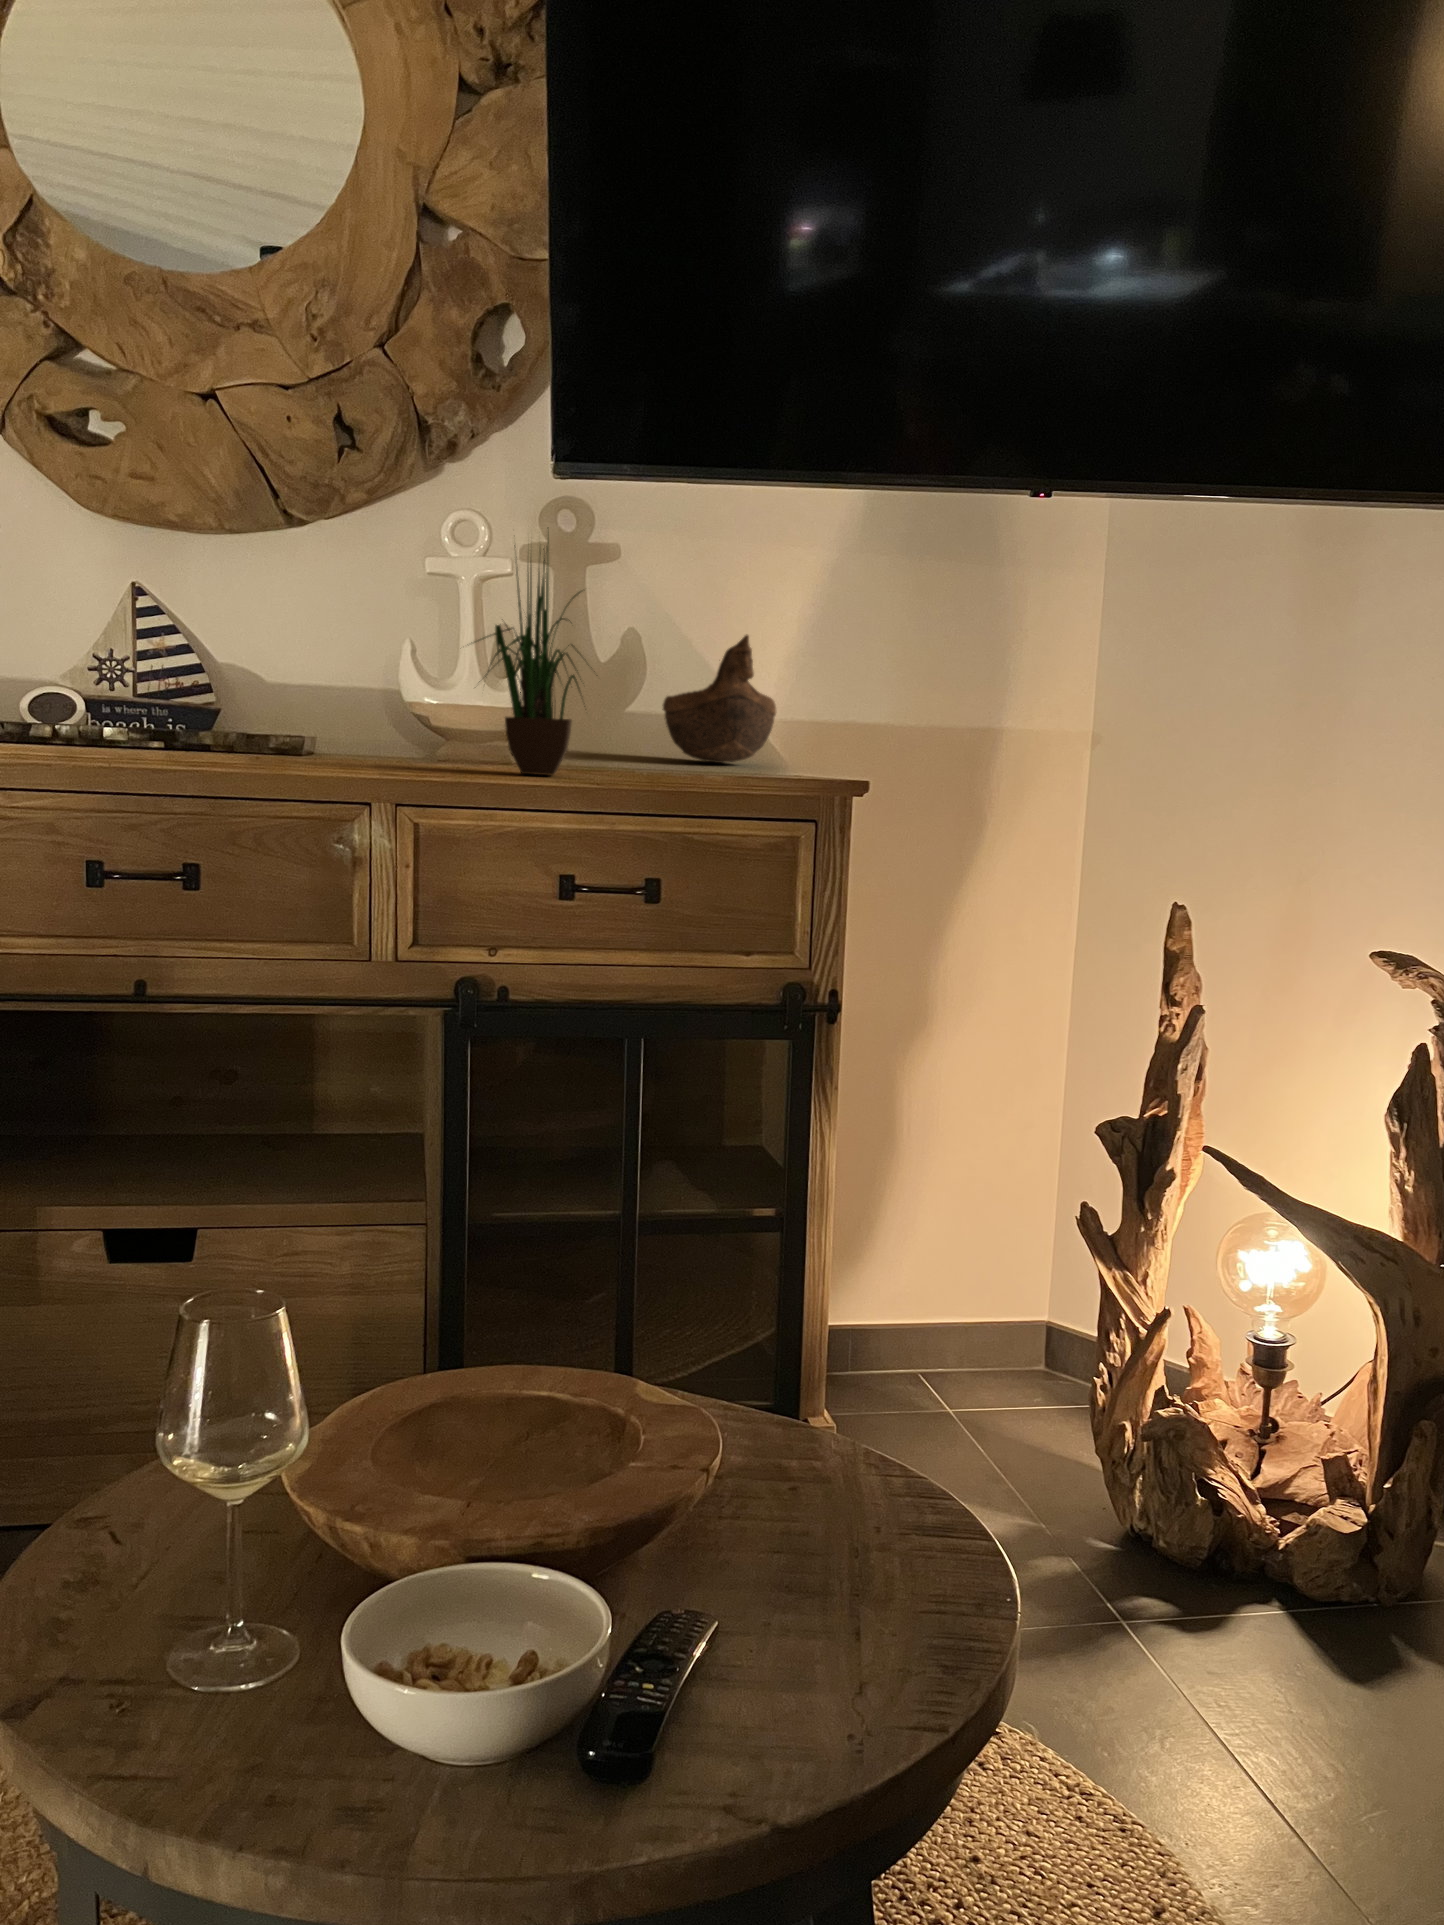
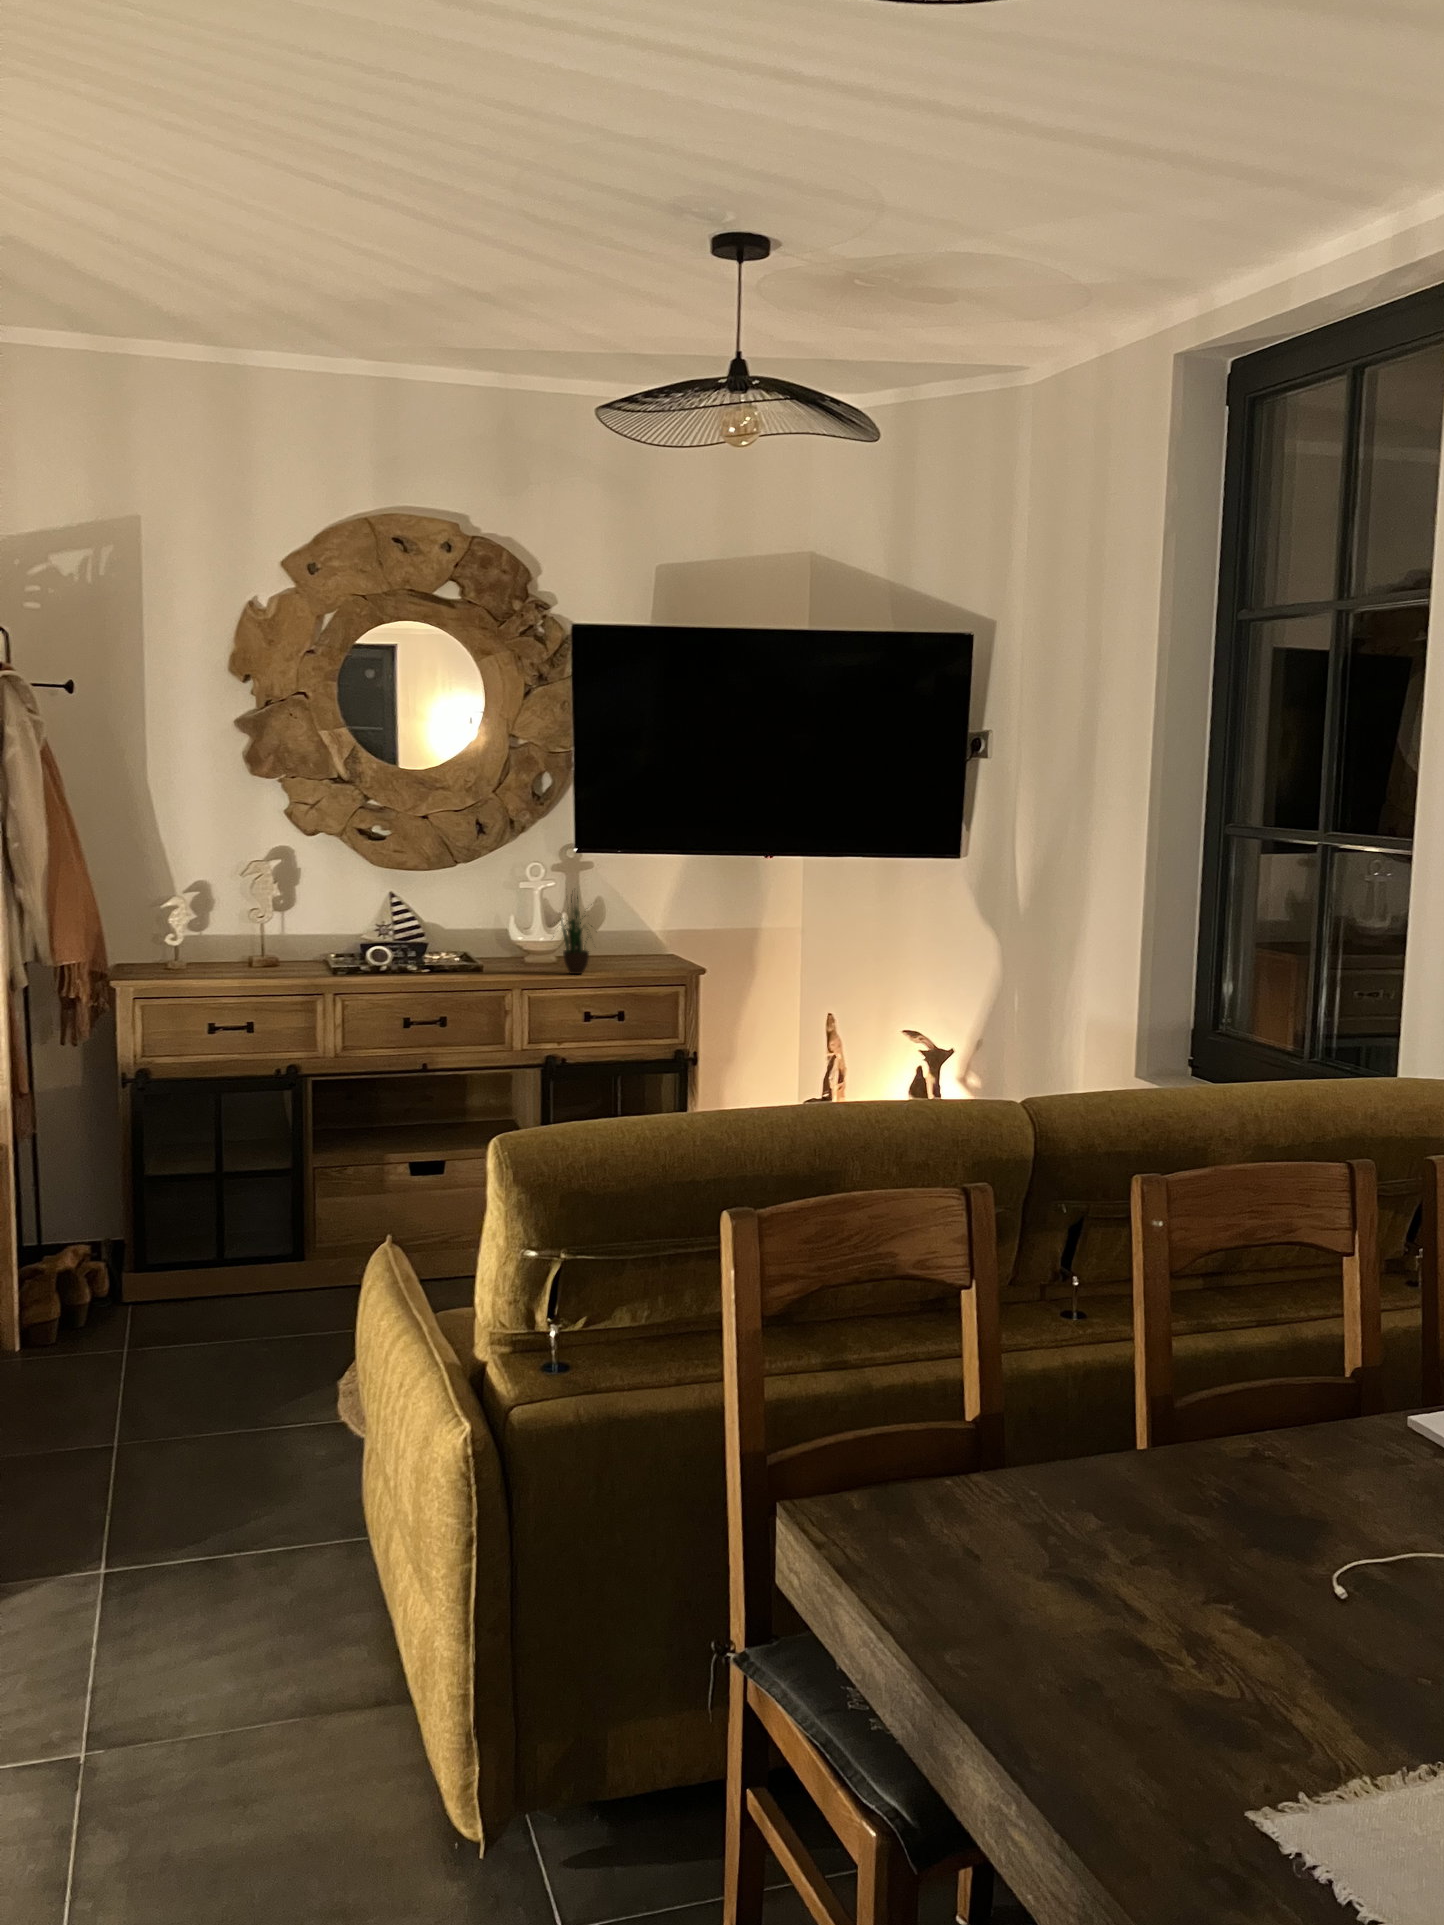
decorative bowl: present [662,635,776,763] -> none [614,897,665,954]

